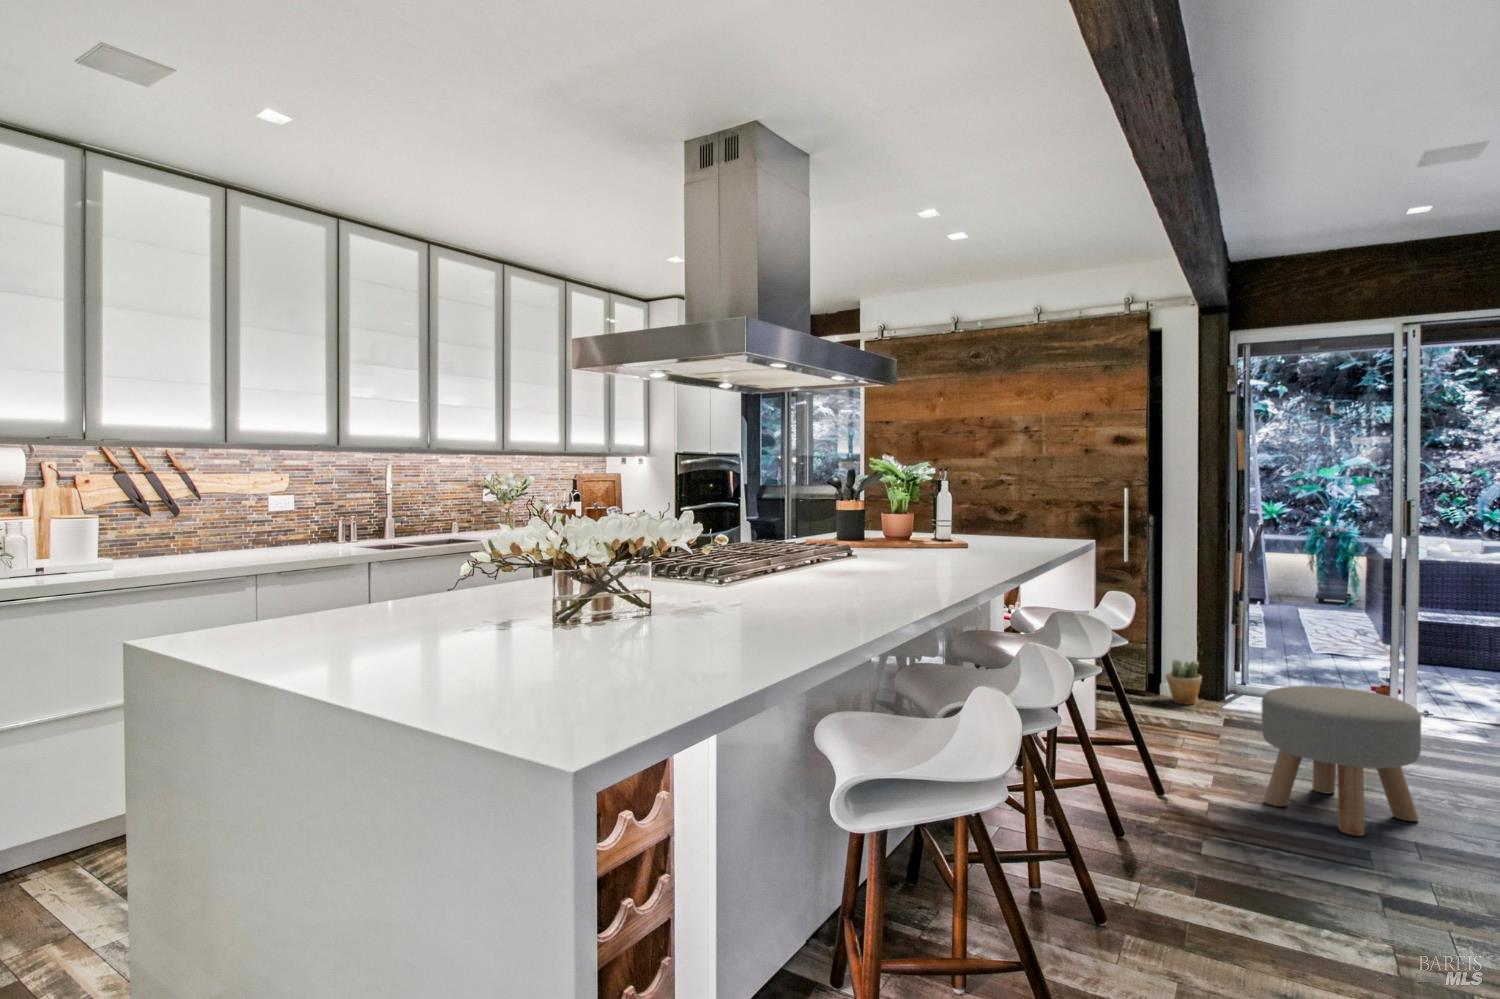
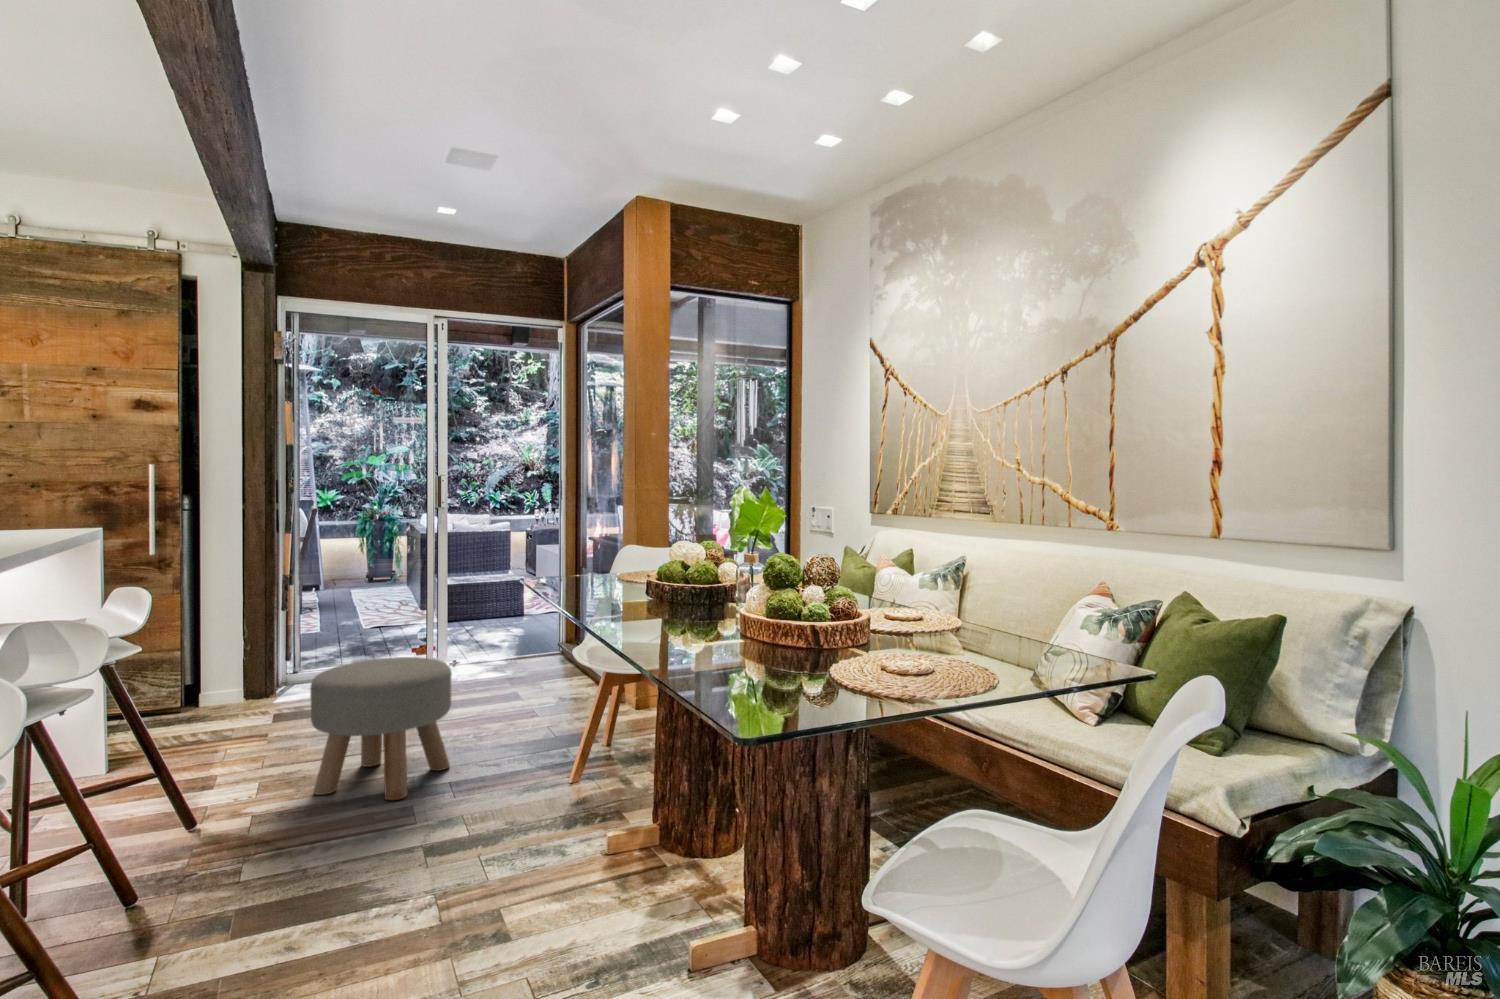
potted plant: present [1166,659,1202,705] -> none [206,660,249,712]

